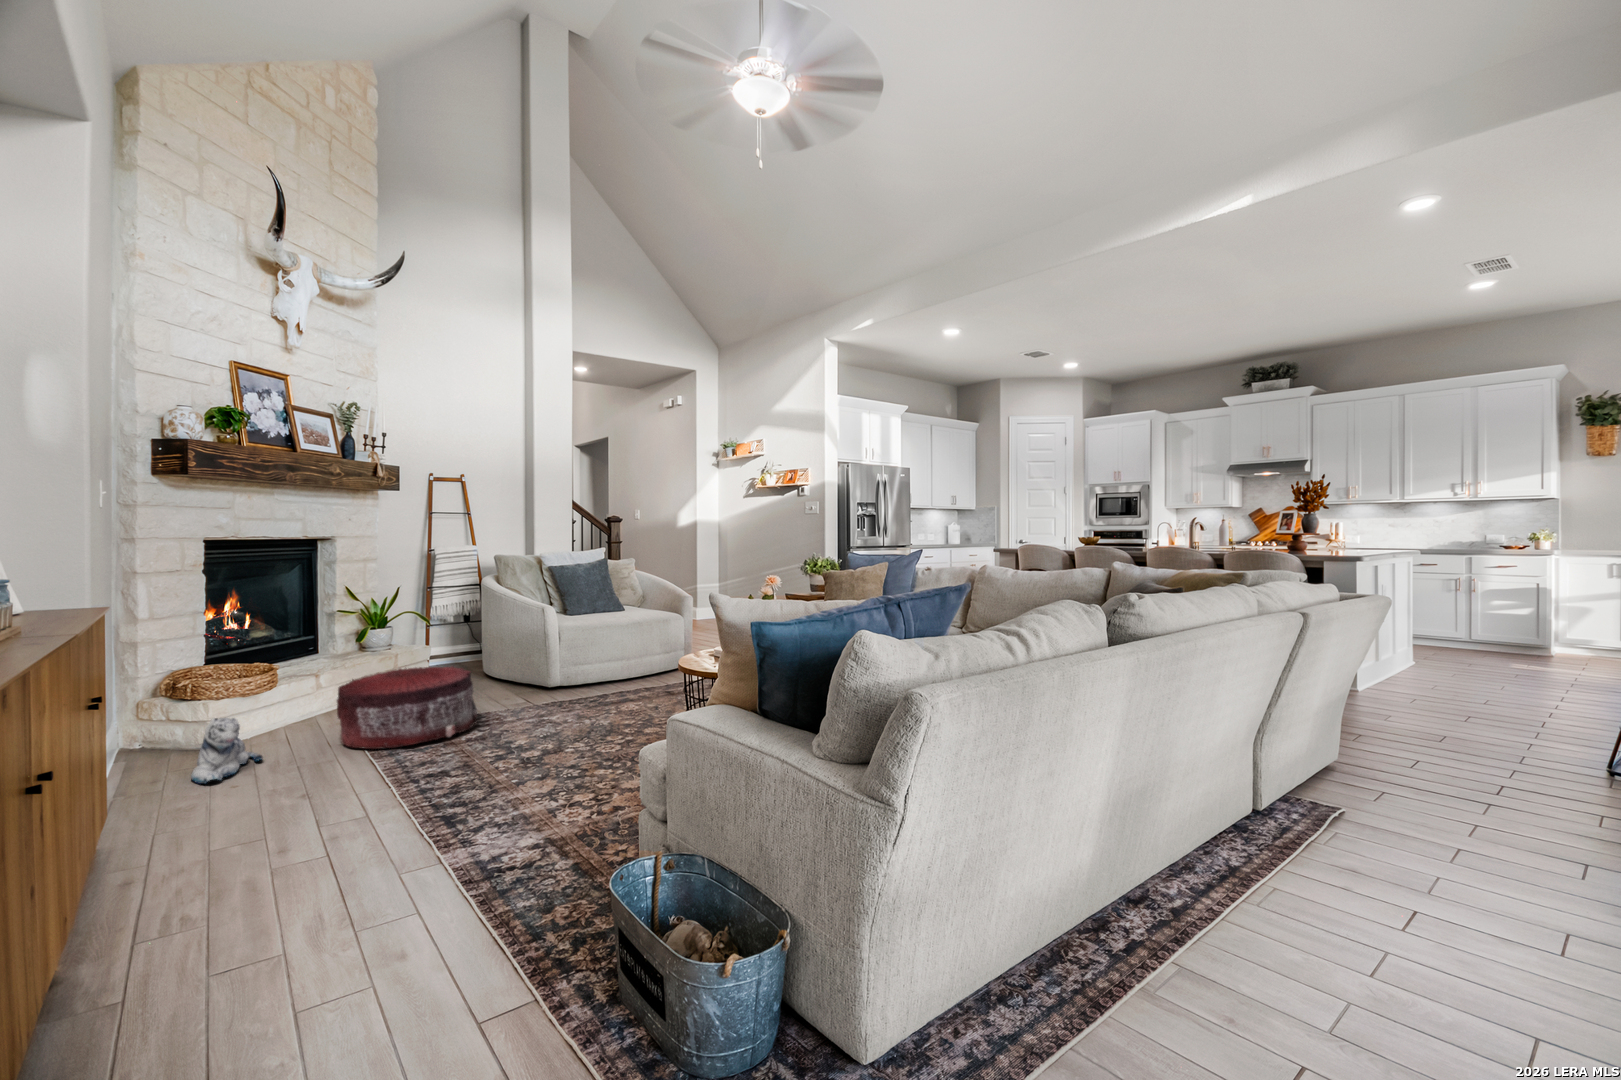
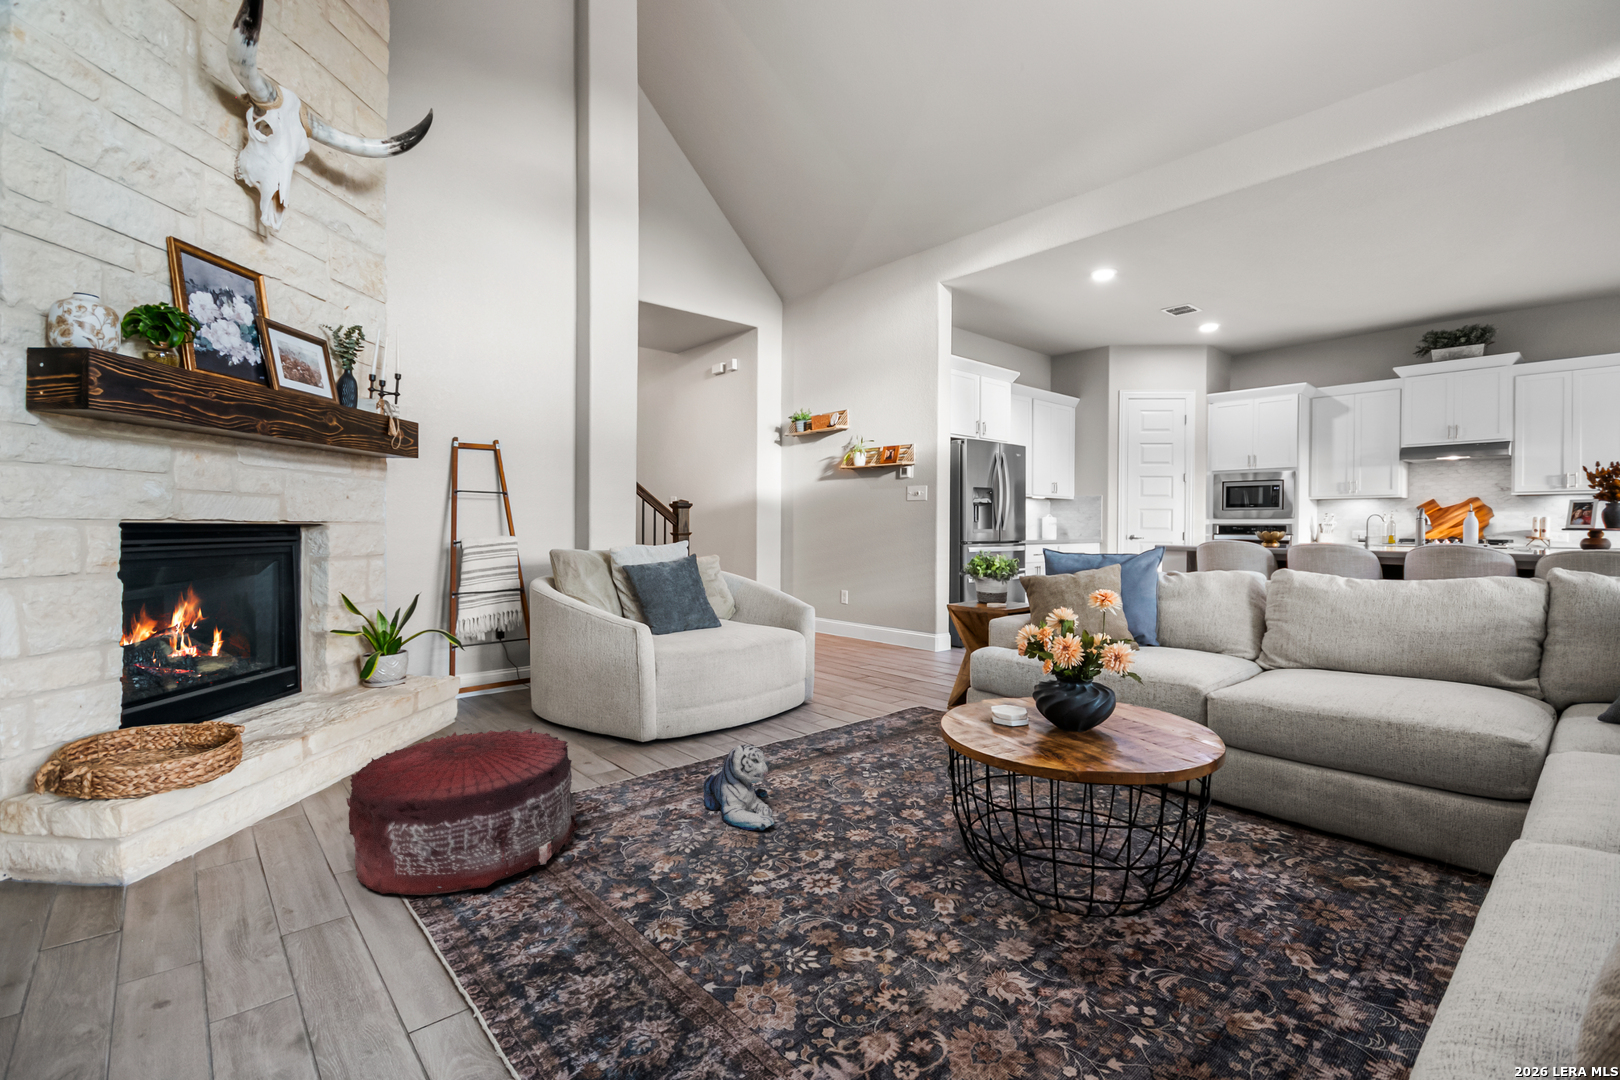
plush toy: present [191,718,262,784] -> present [703,744,774,831]

